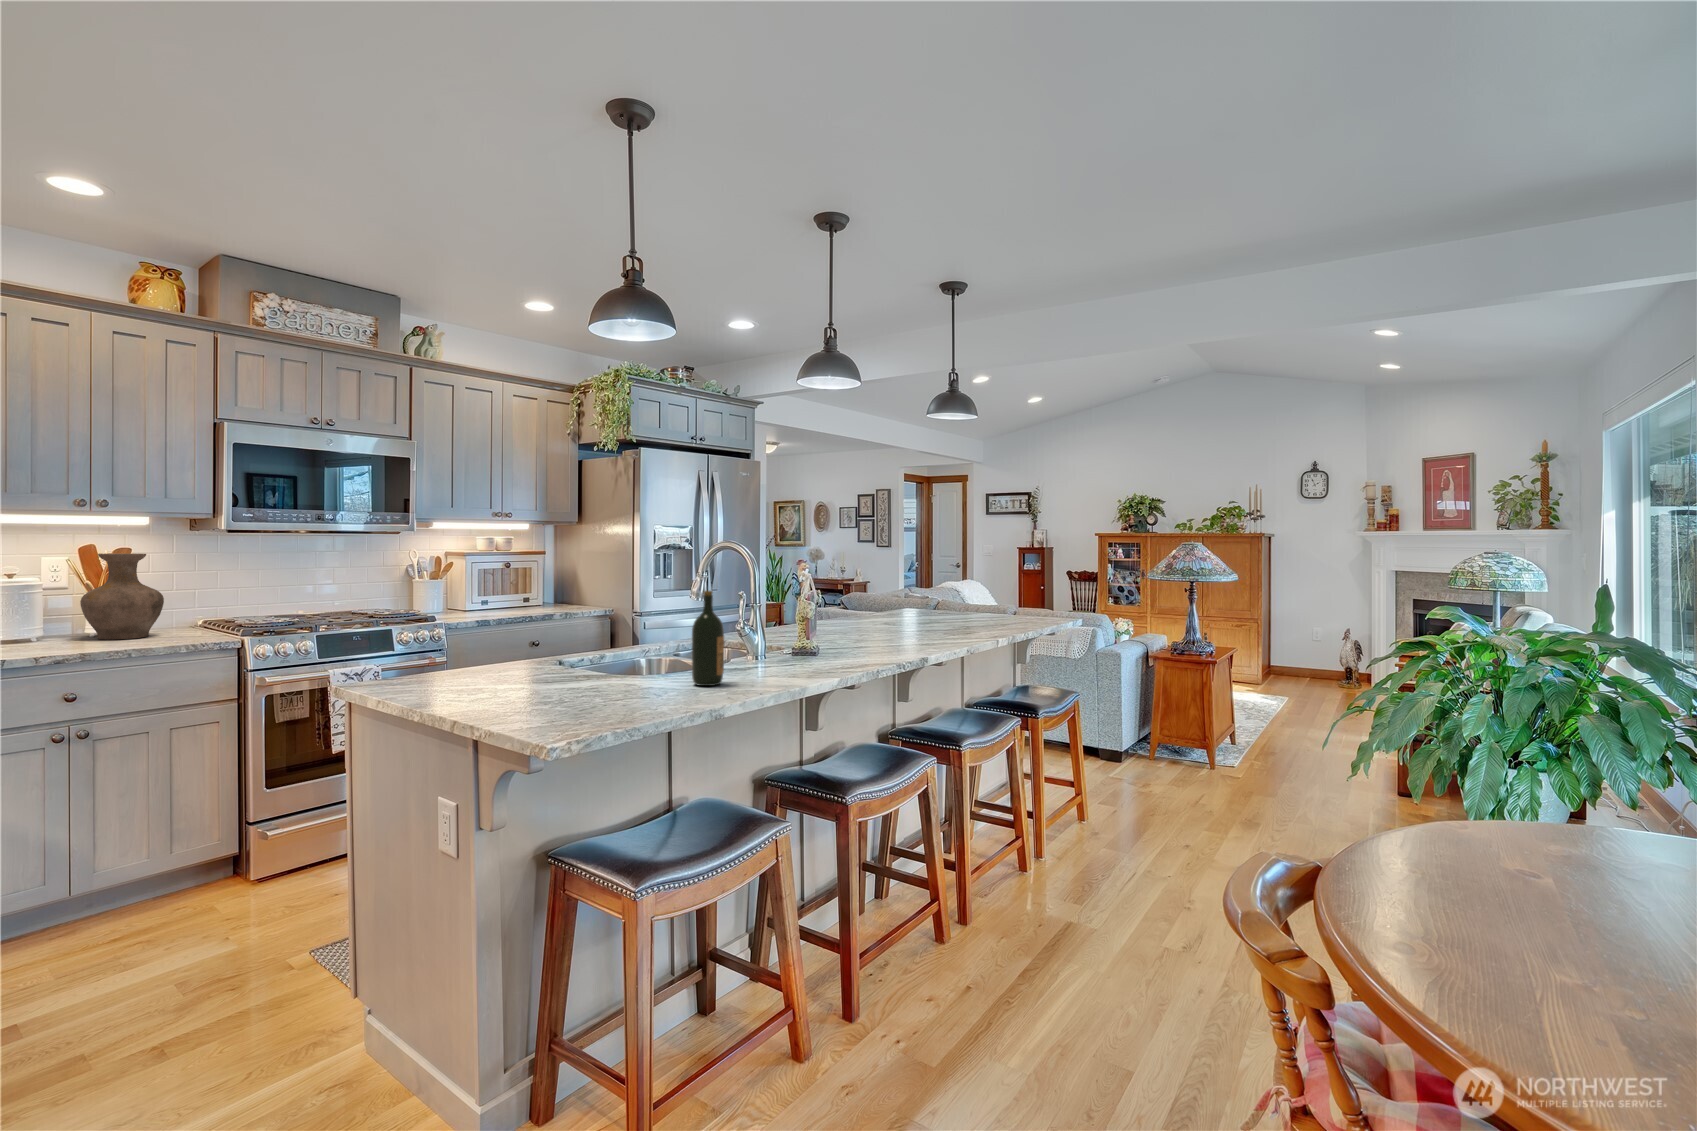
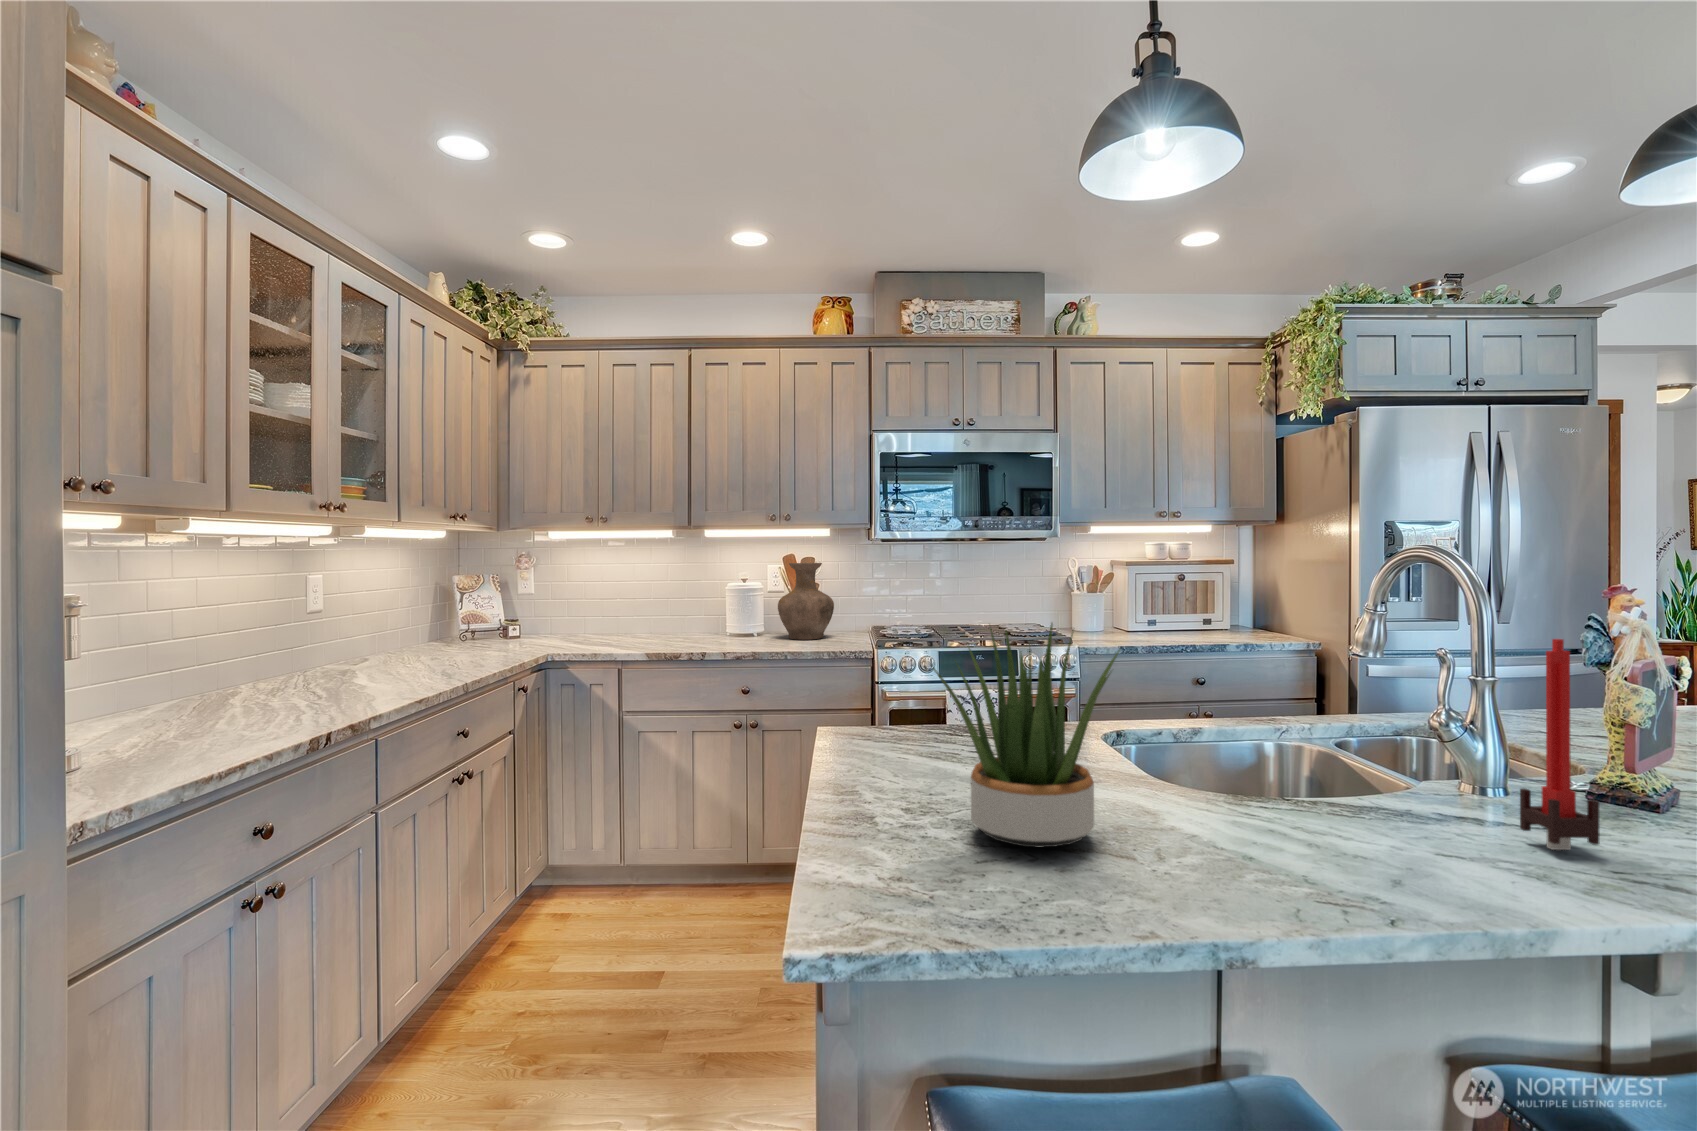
wine bottle: present [692,591,724,686] -> none [1306,622,1392,843]
candle: none [761,595,785,677] -> present [1520,639,1599,850]
potted plant: none [536,596,644,708] -> present [933,623,1120,847]

